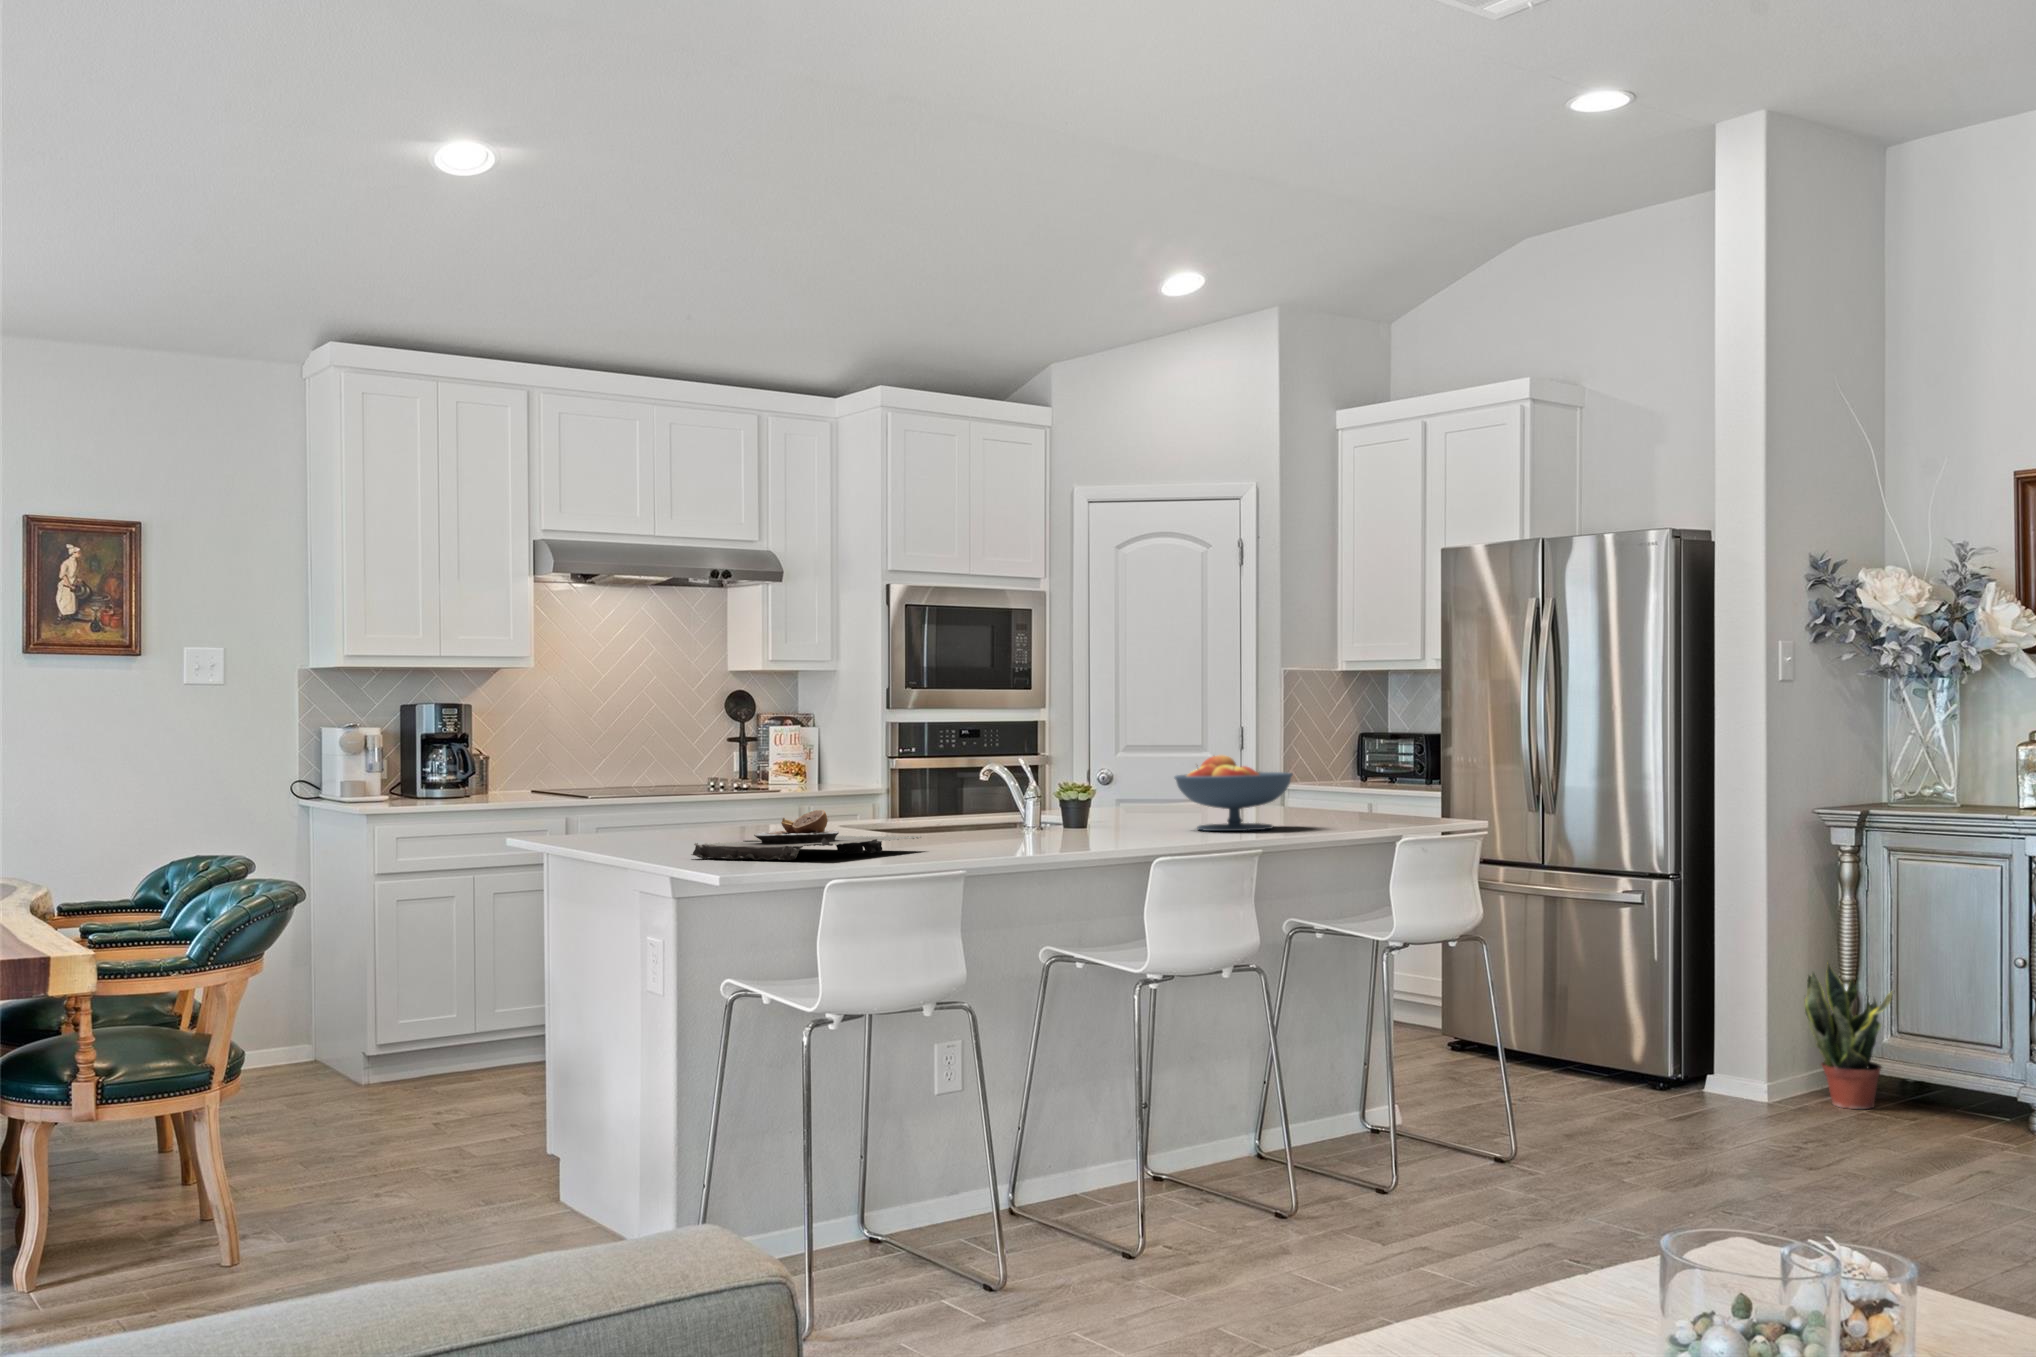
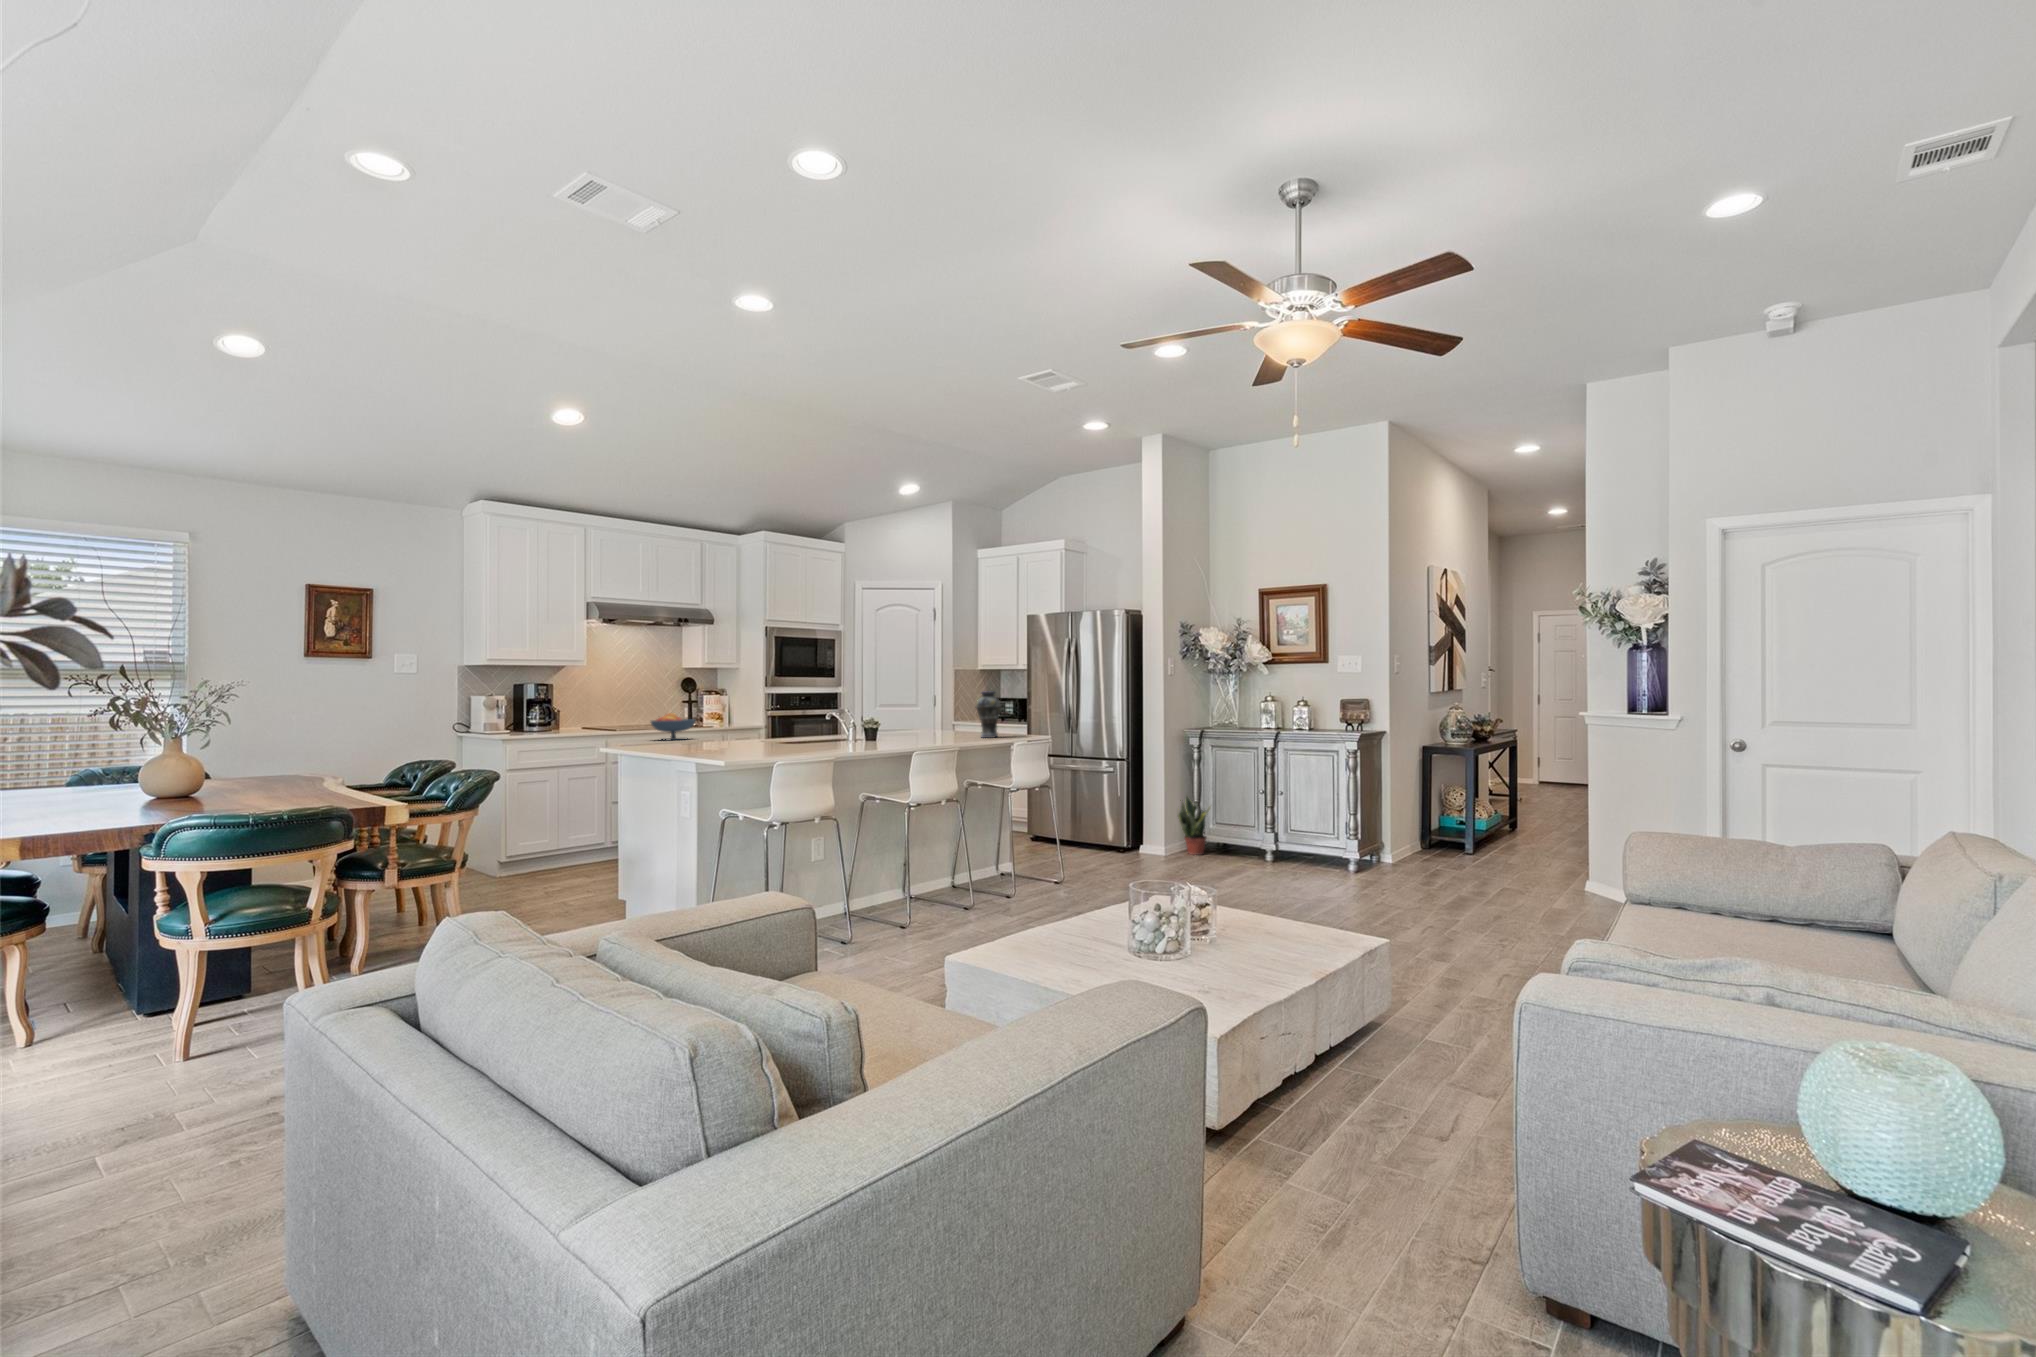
vase: none [1313,717,1373,822] -> present [976,692,1001,738]
fruit bowl: present [1175,755,1292,831] -> present [651,713,695,740]
plate: present [691,810,921,860] -> none [701,734,809,756]

